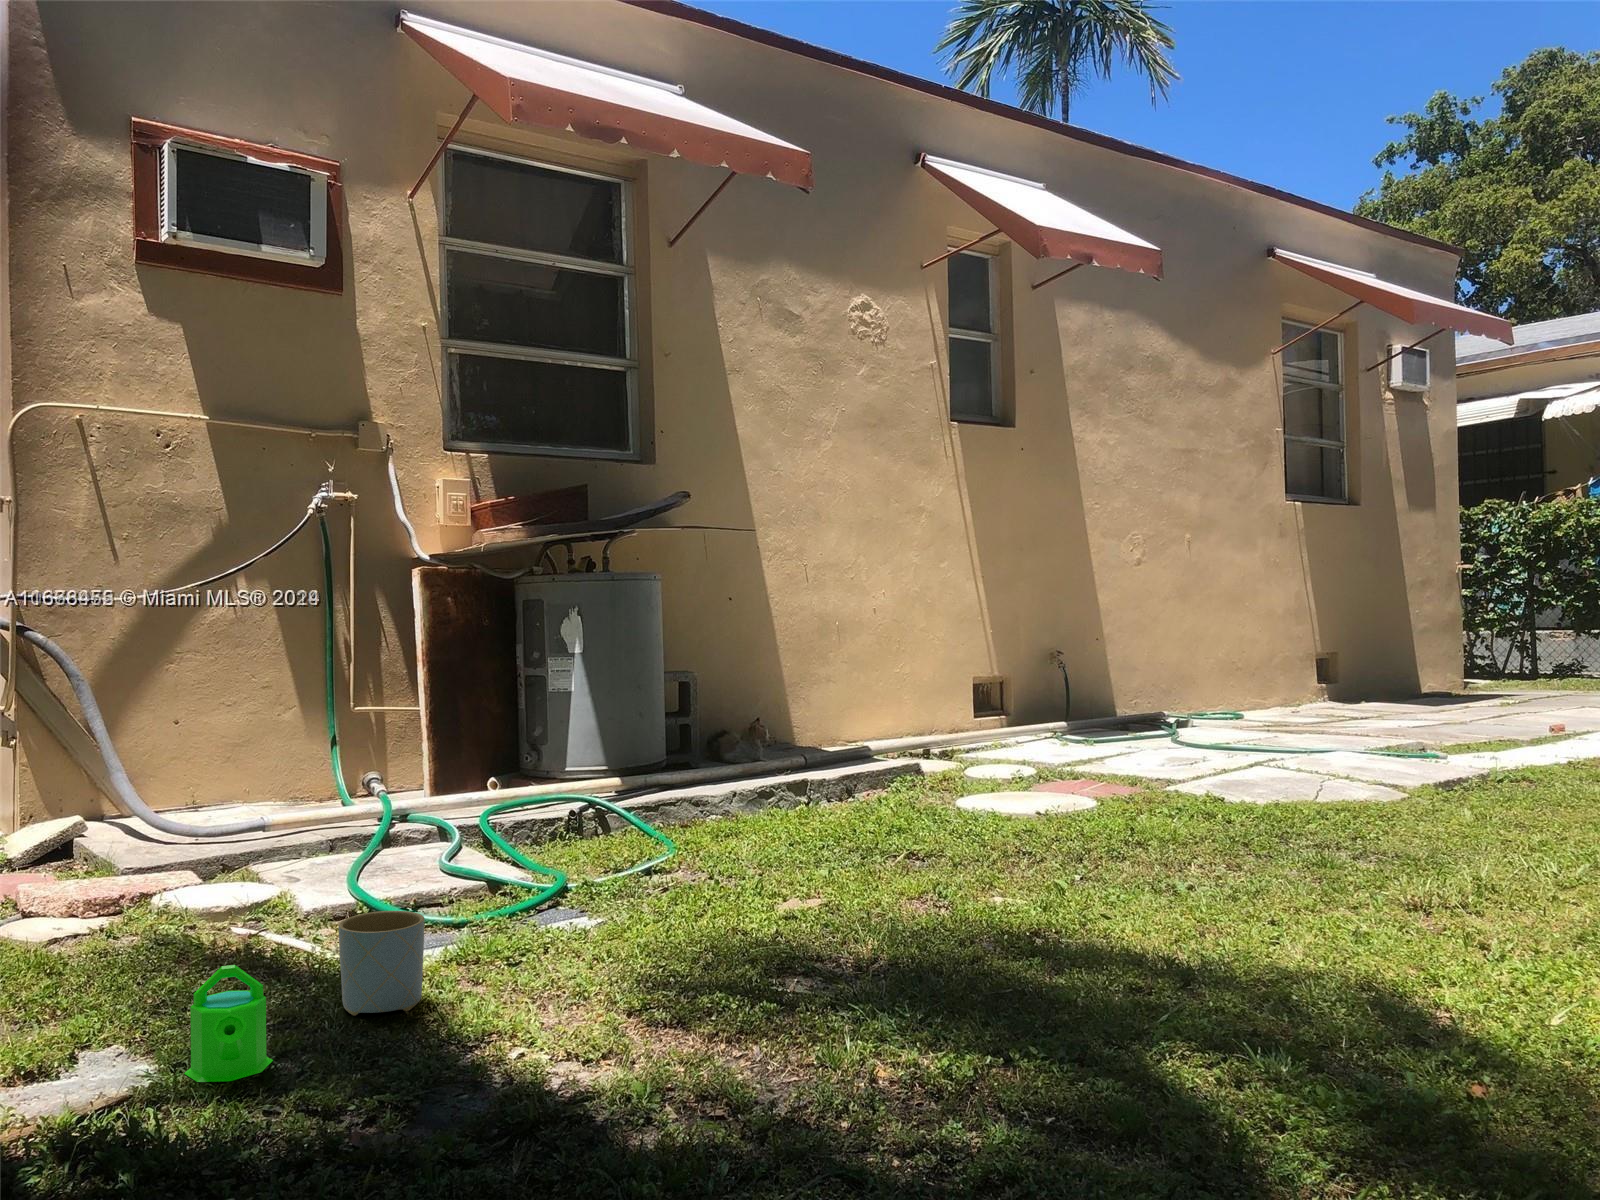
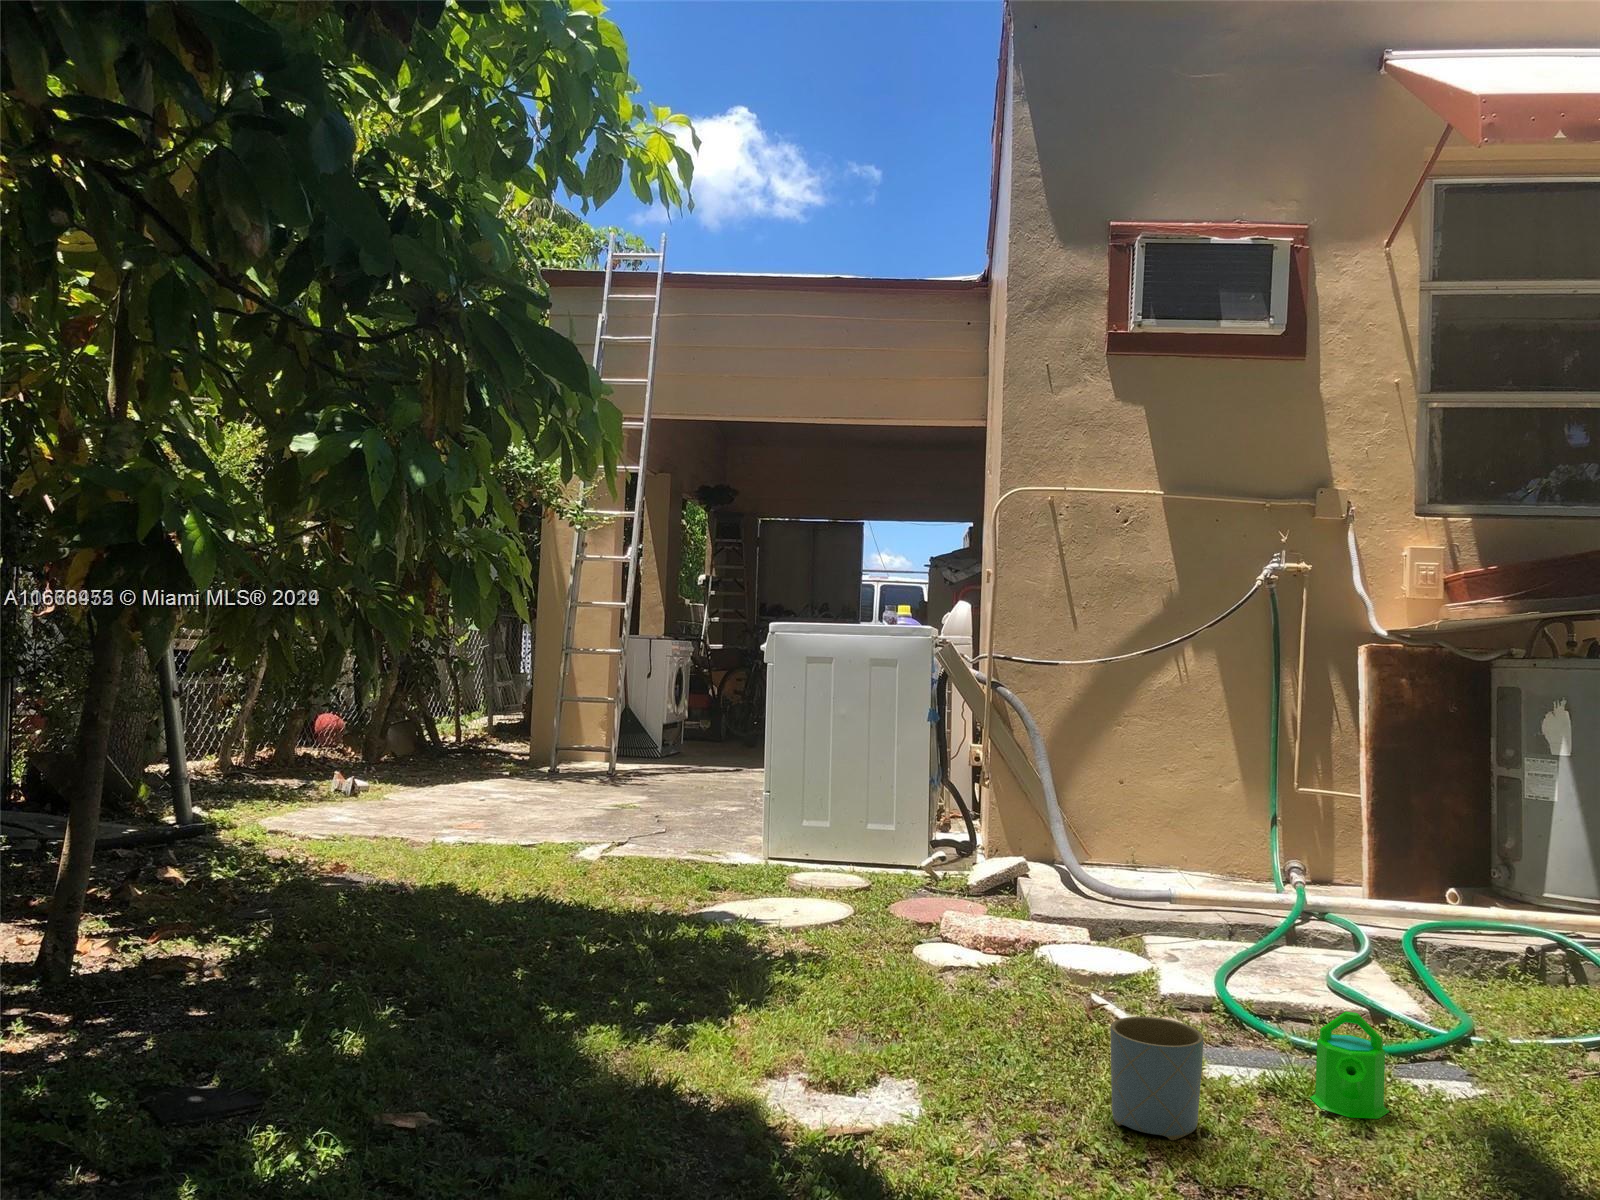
watering can: present [184,965,273,1082] -> present [1310,1011,1390,1119]

